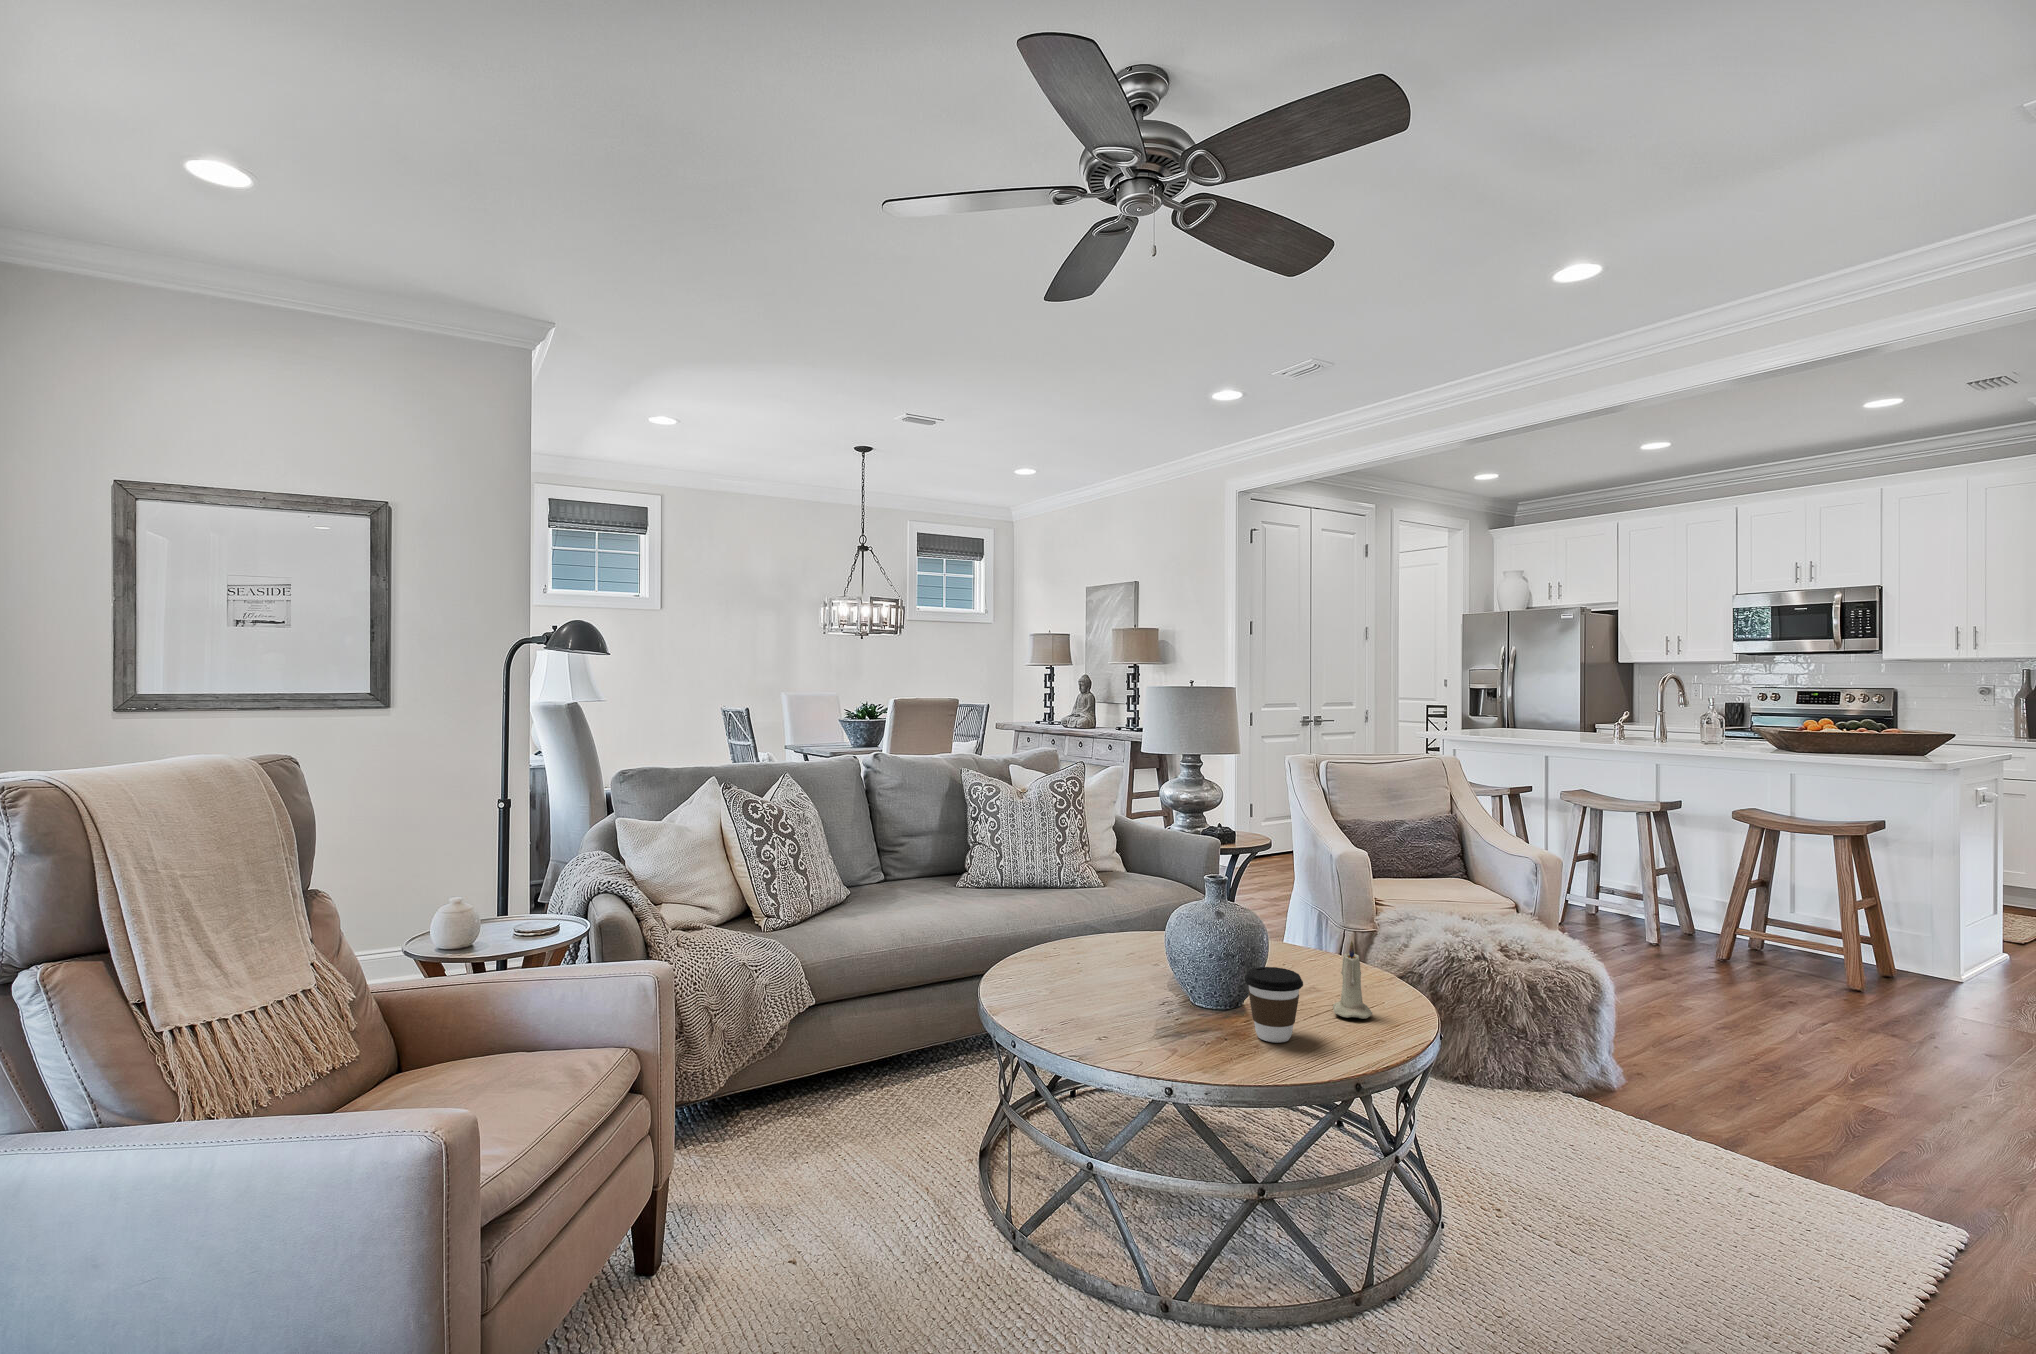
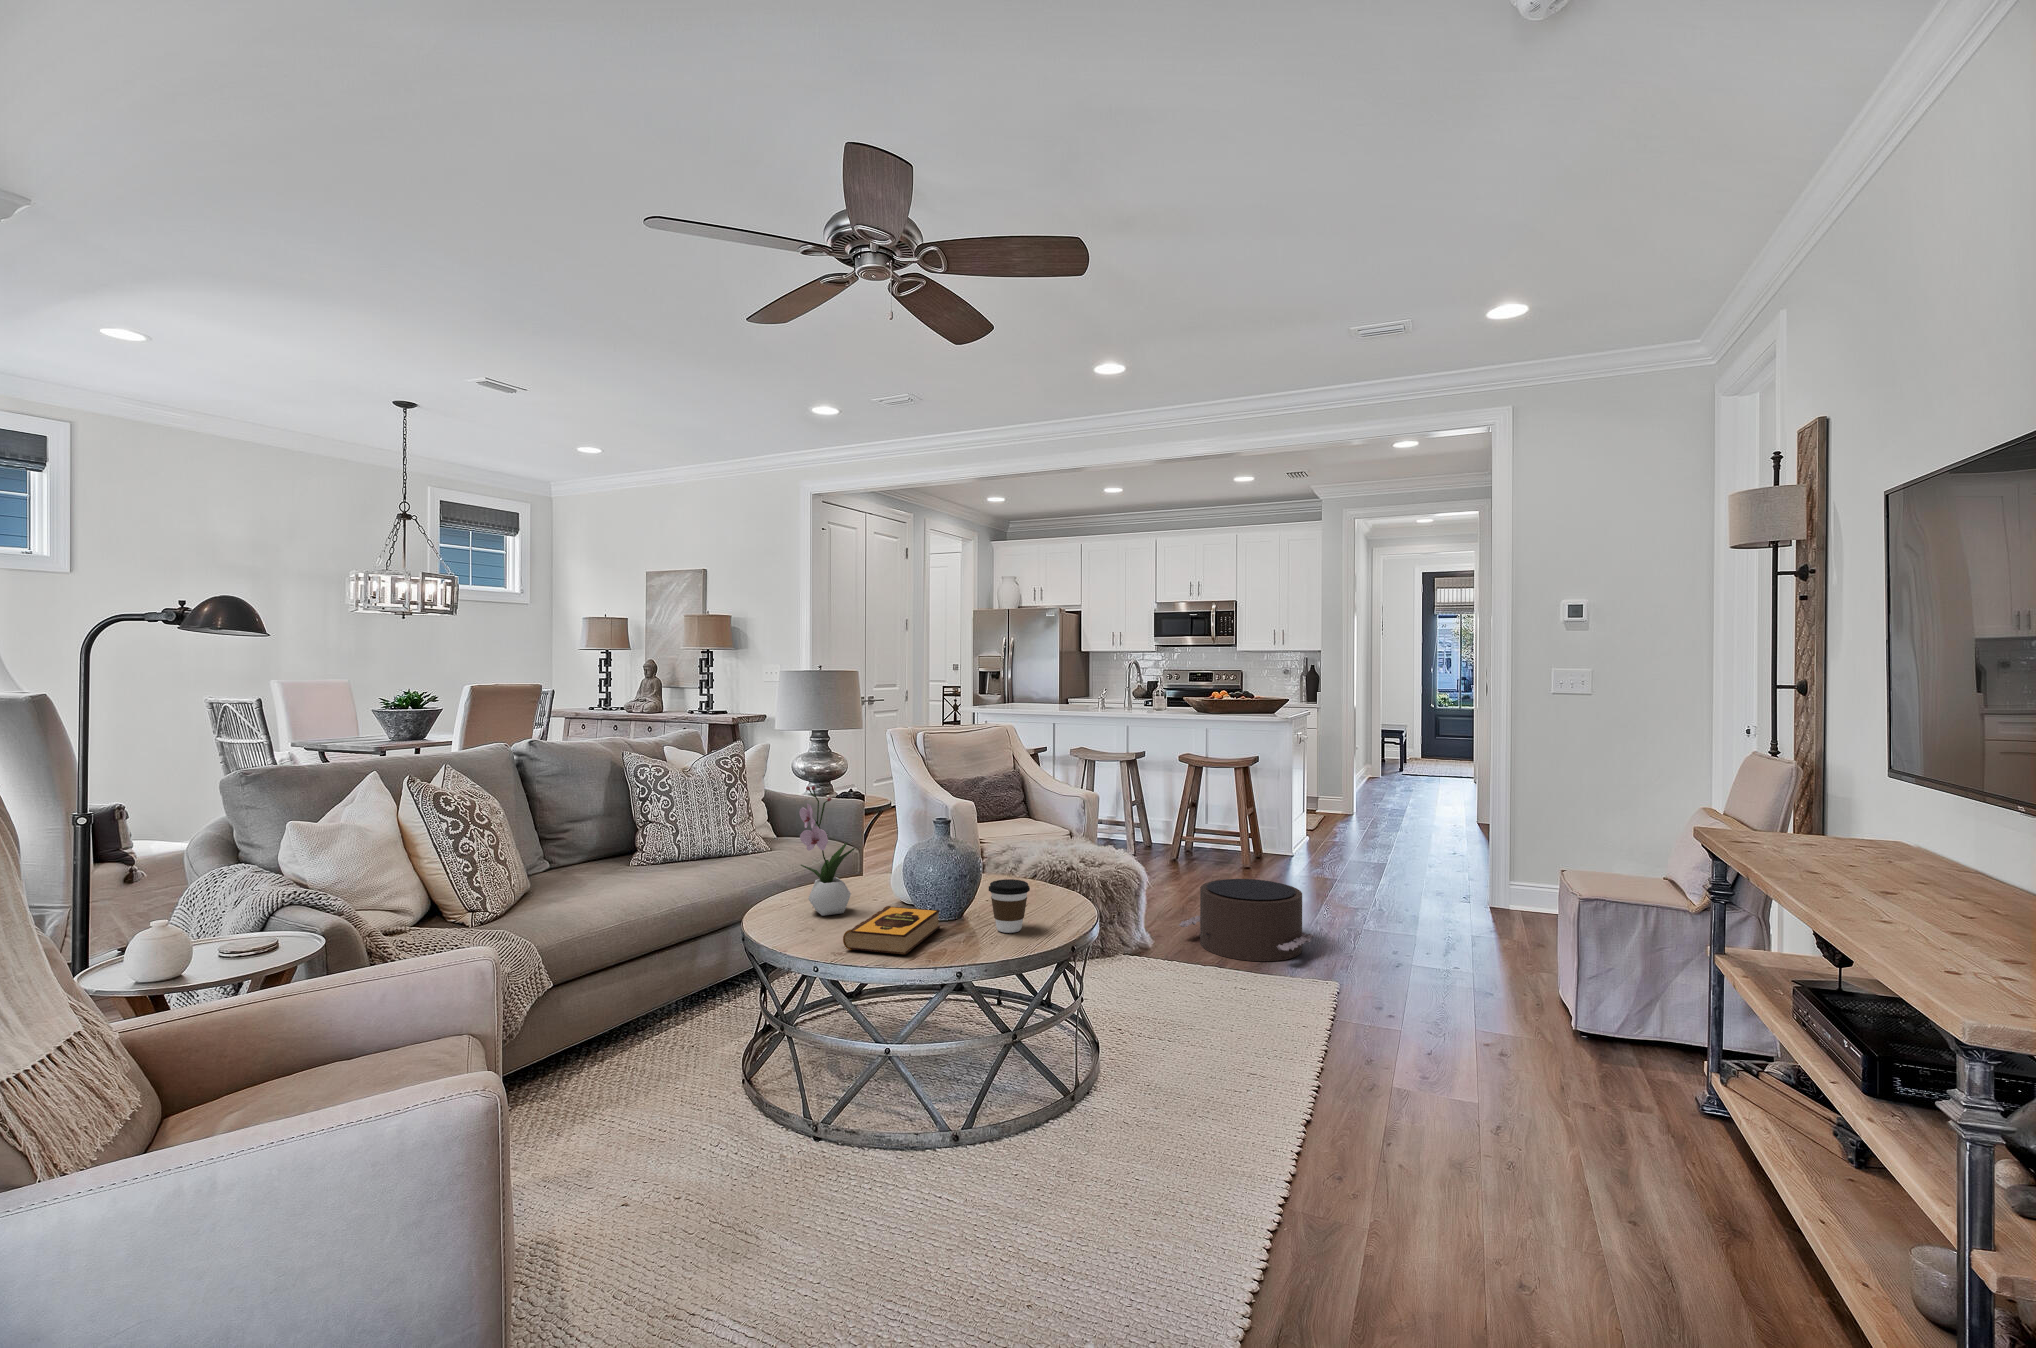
flower arrangement: none [1046,821,1107,978] -> present [800,786,855,916]
candle: present [1333,941,1373,1019] -> none [1032,855,1060,910]
hardback book: none [1047,978,1187,1047] -> present [843,906,940,954]
pouf: none [1668,1007,1931,1156] -> present [1179,879,1315,961]

